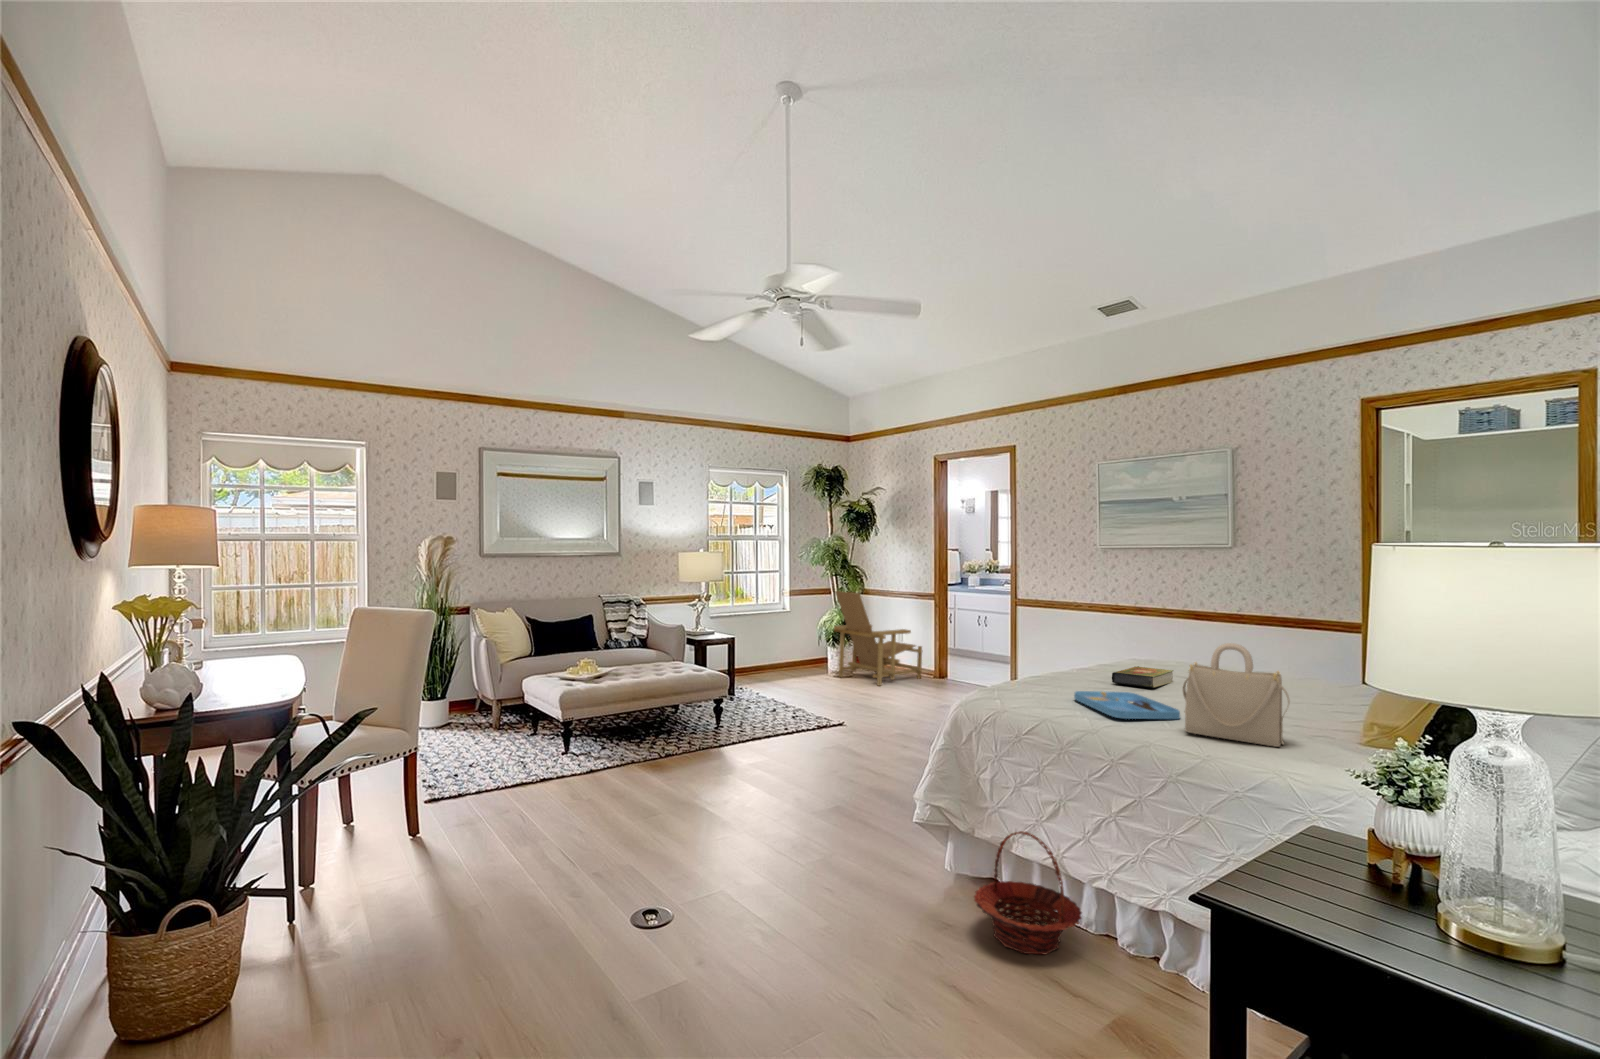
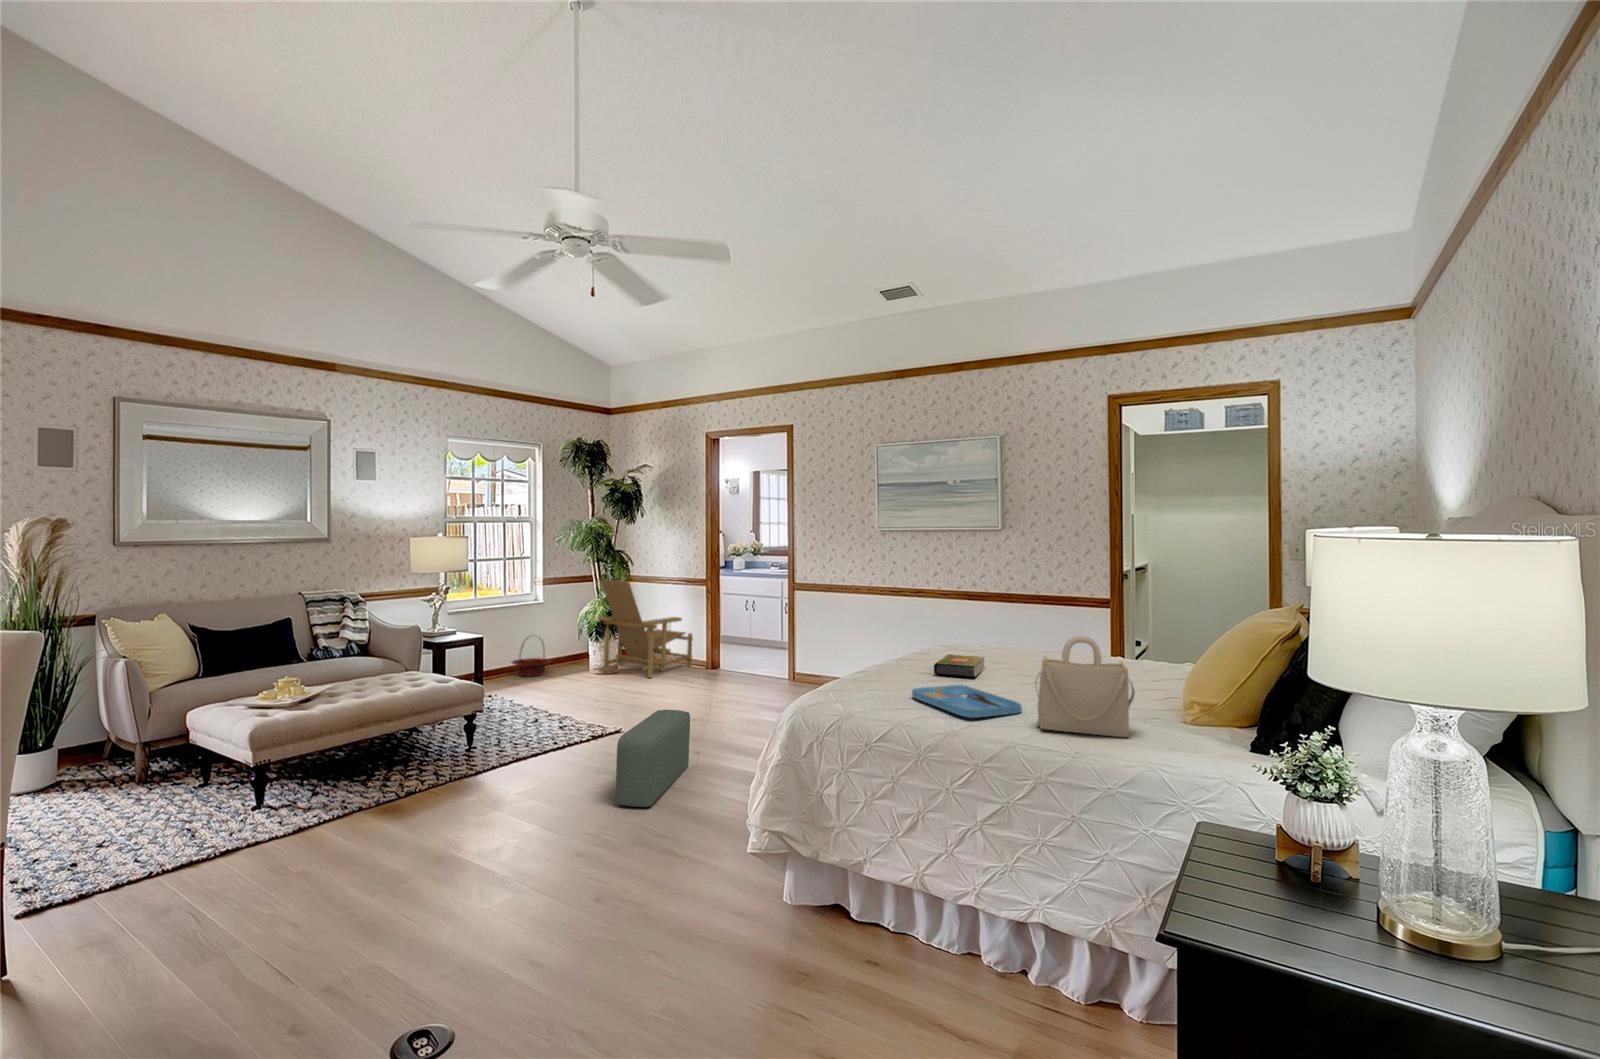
pouf: none [823,707,896,788] -> present [616,710,690,807]
basket: present [974,831,1082,954] -> present [512,643,551,676]

